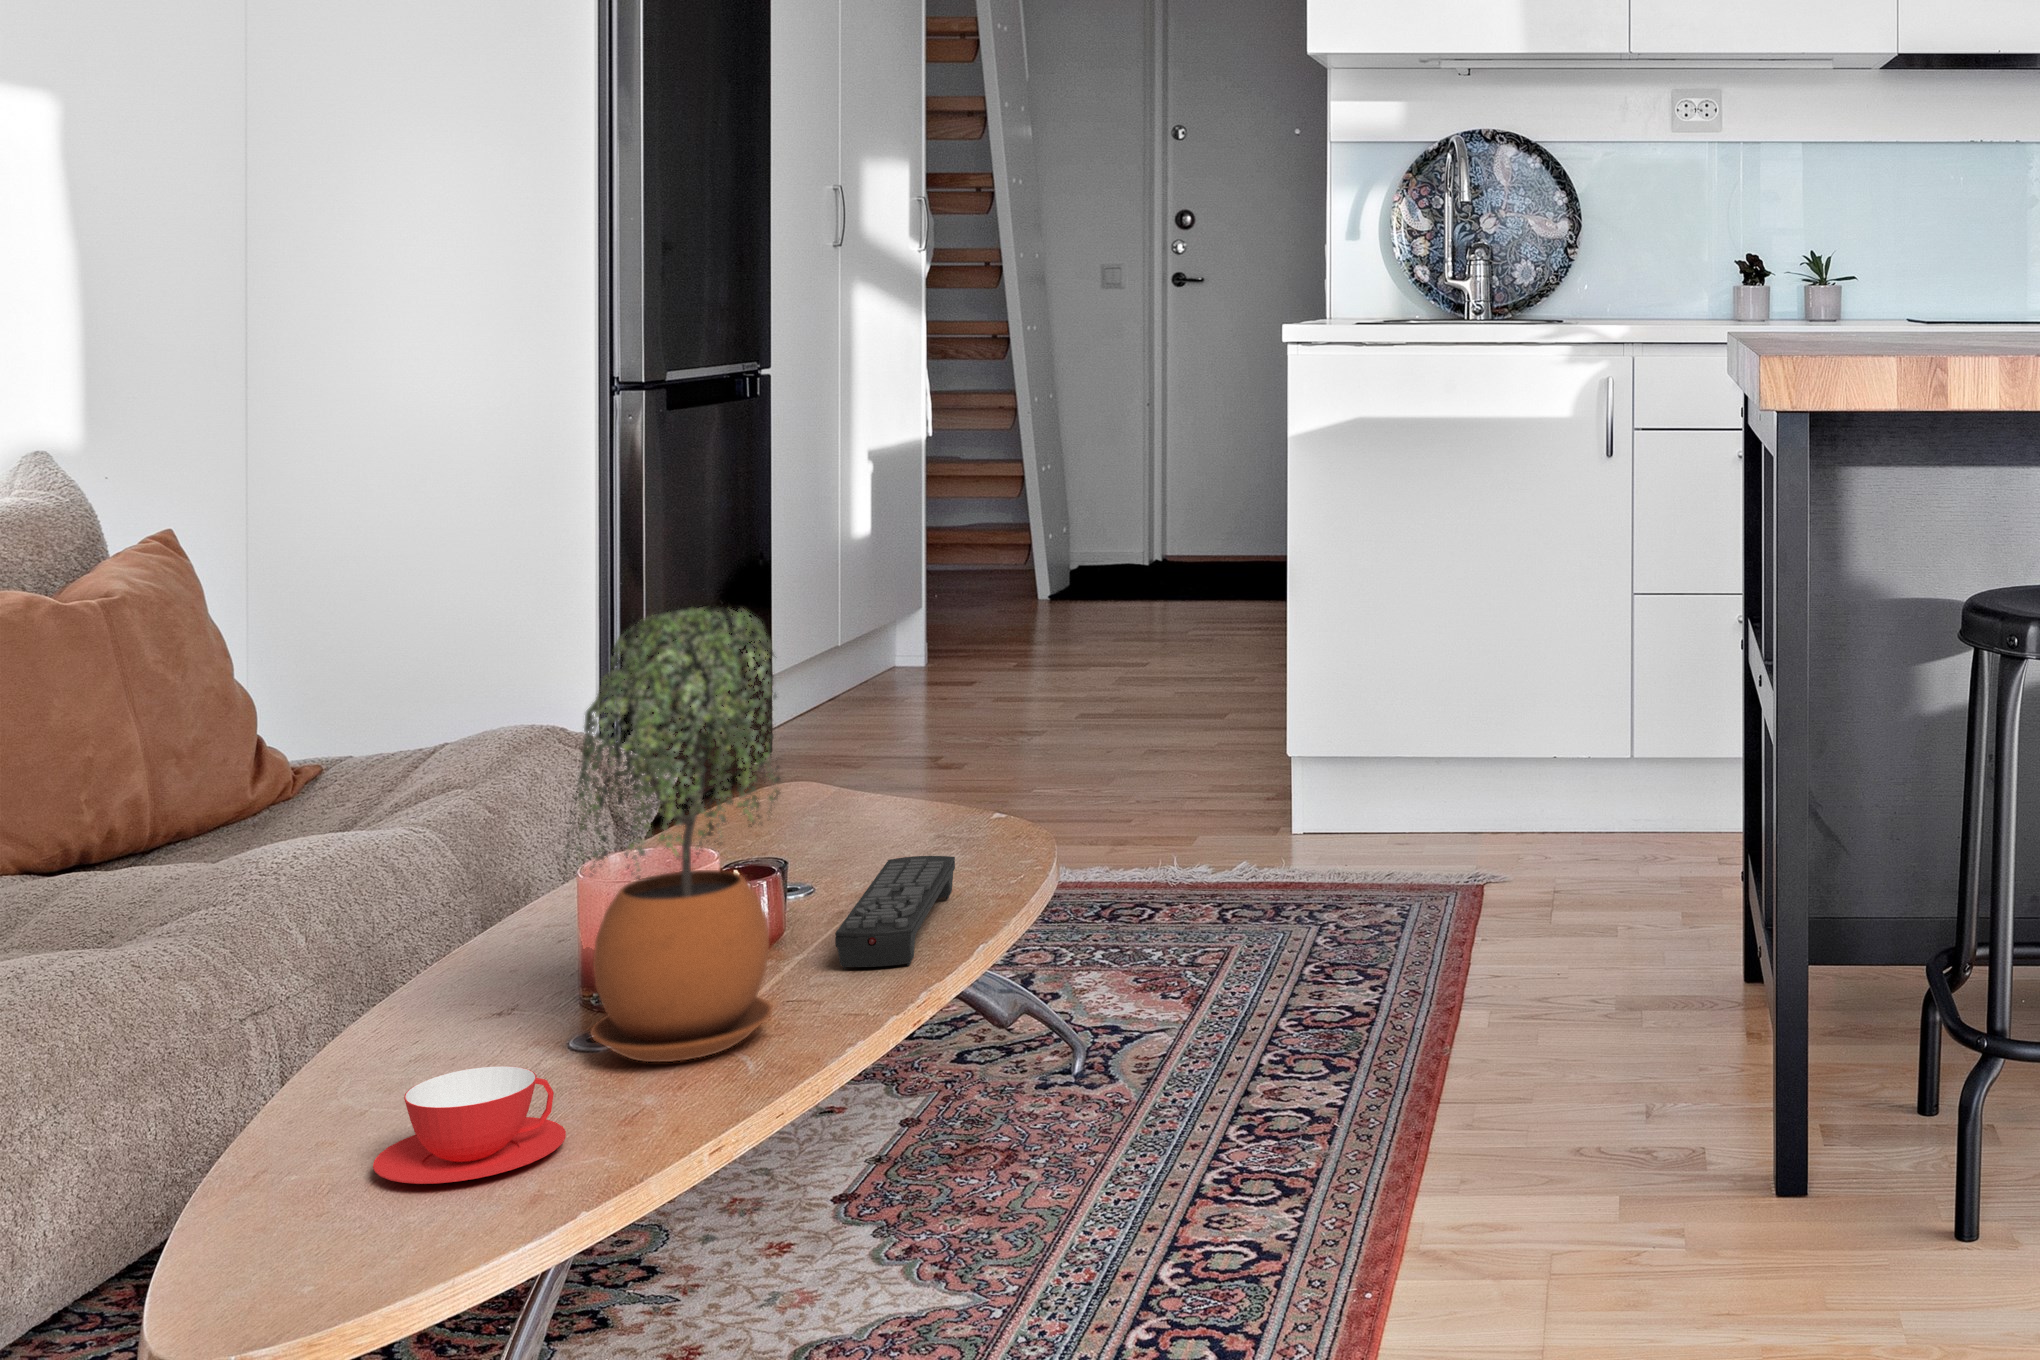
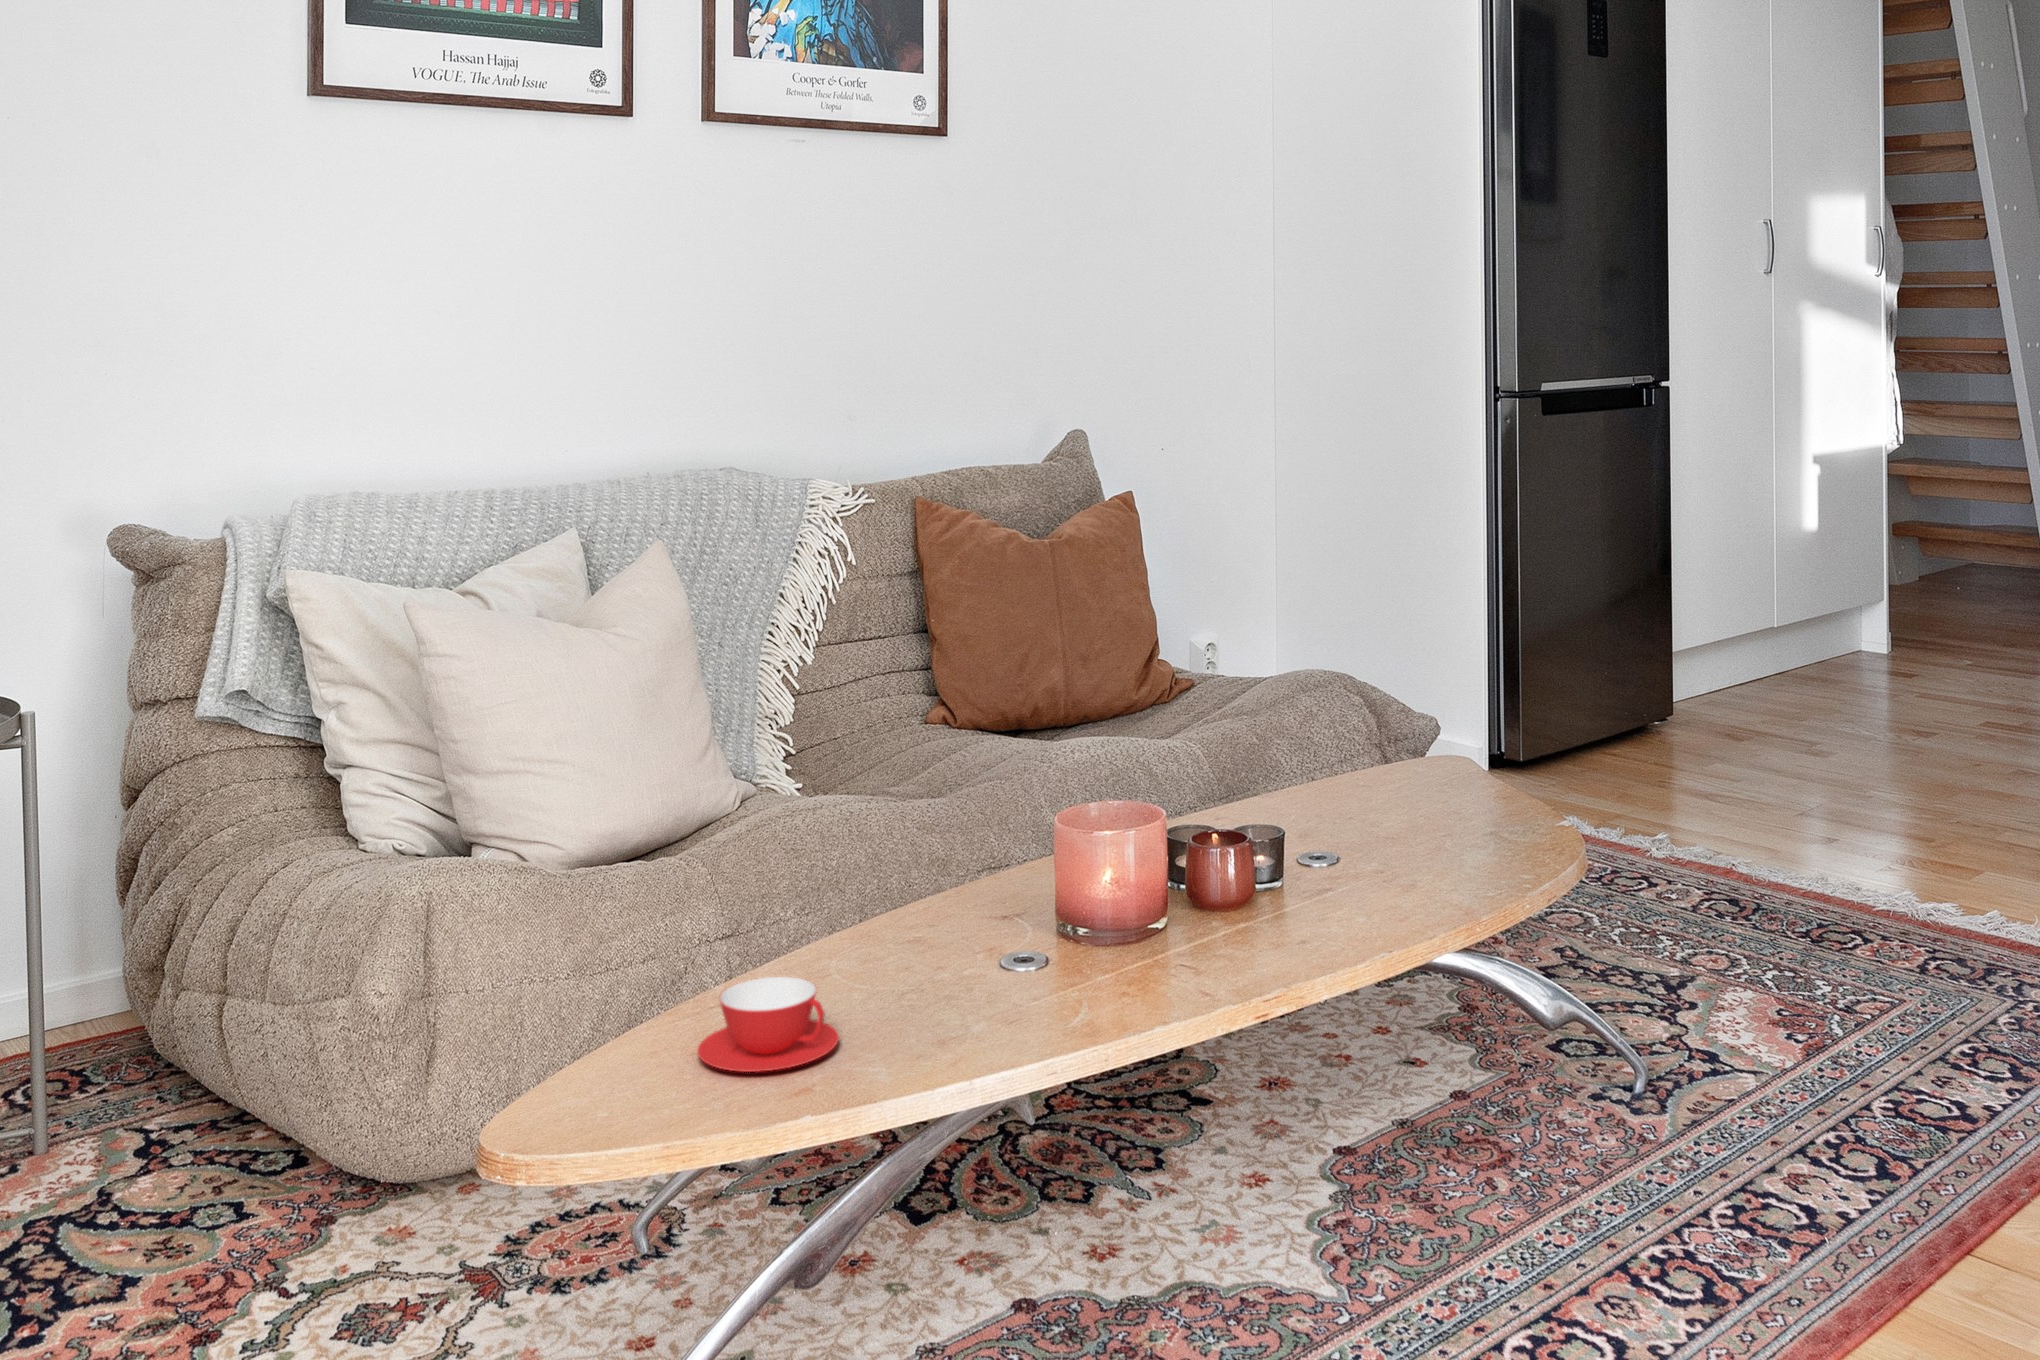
potted plant: present [564,605,780,1062] -> none [922,614,1109,1010]
remote control: present [835,856,955,969] -> none [1202,859,1395,967]

